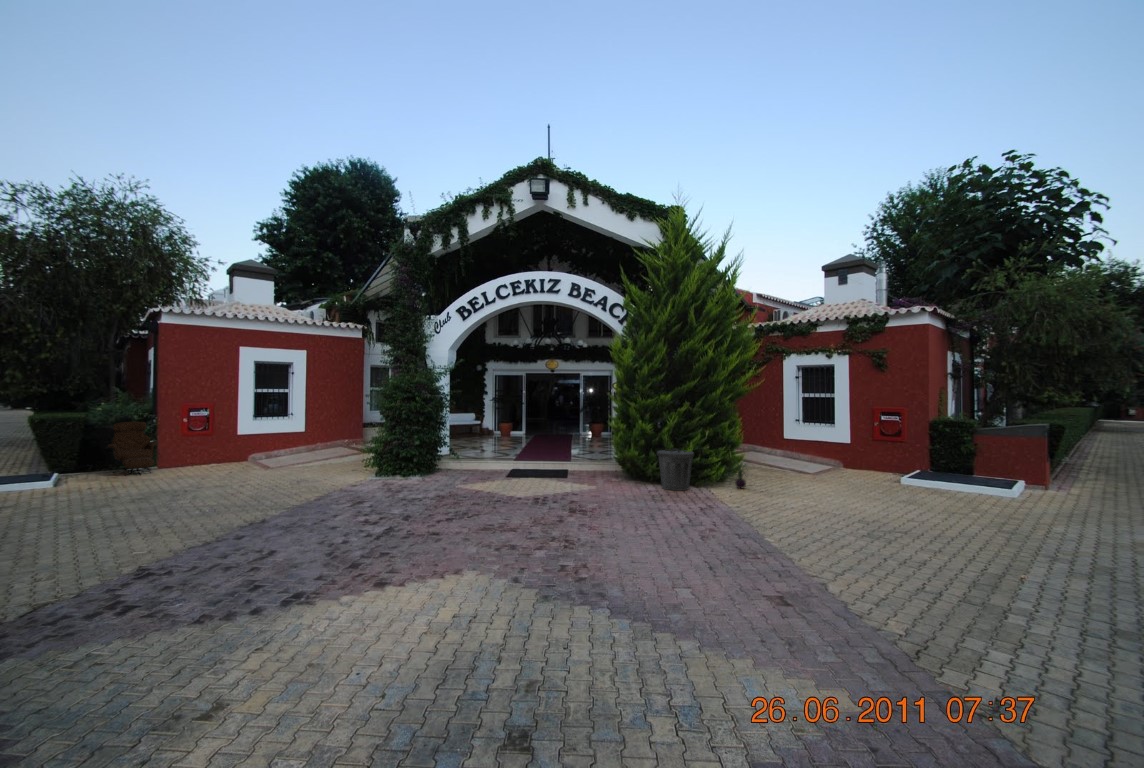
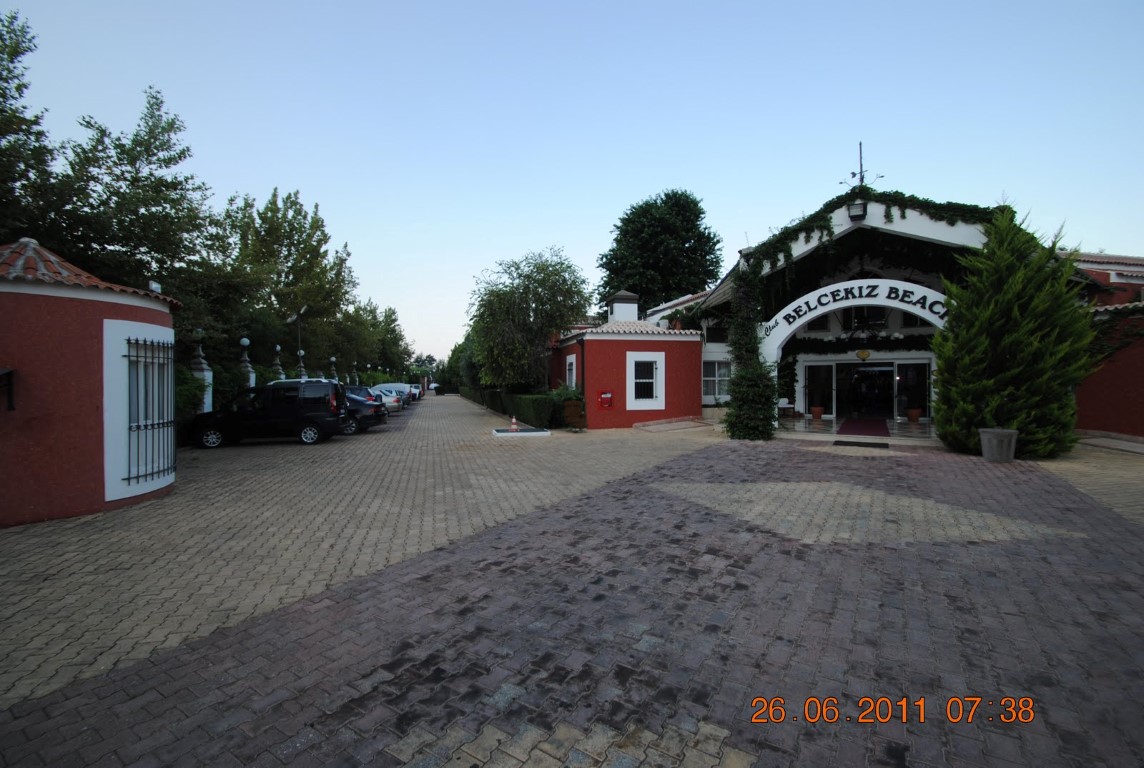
decorative plant: present [732,462,746,488] -> none [1052,438,1092,465]

